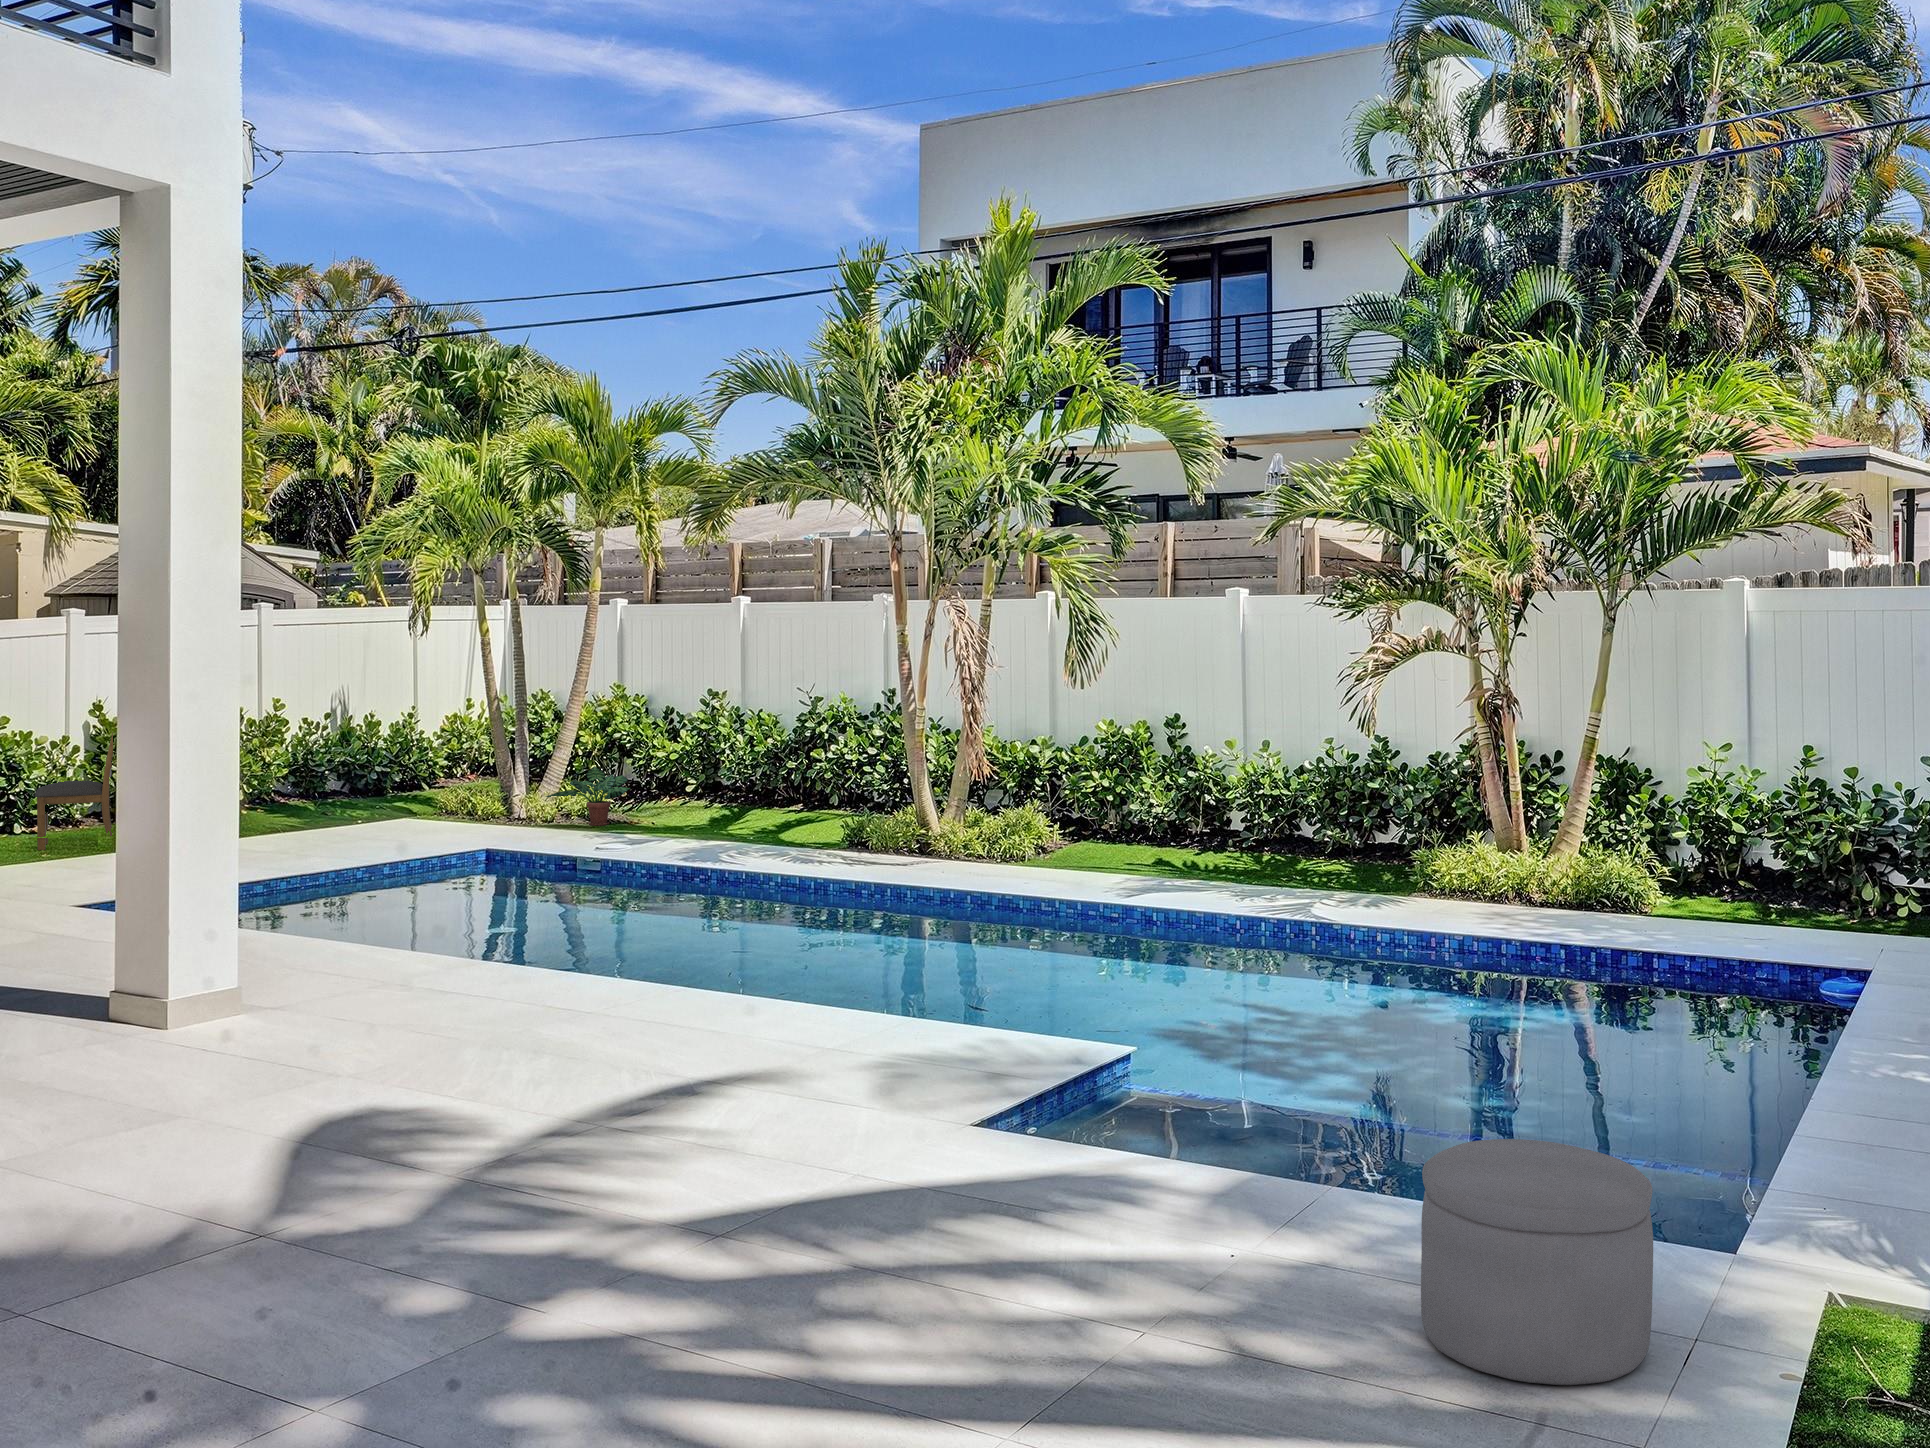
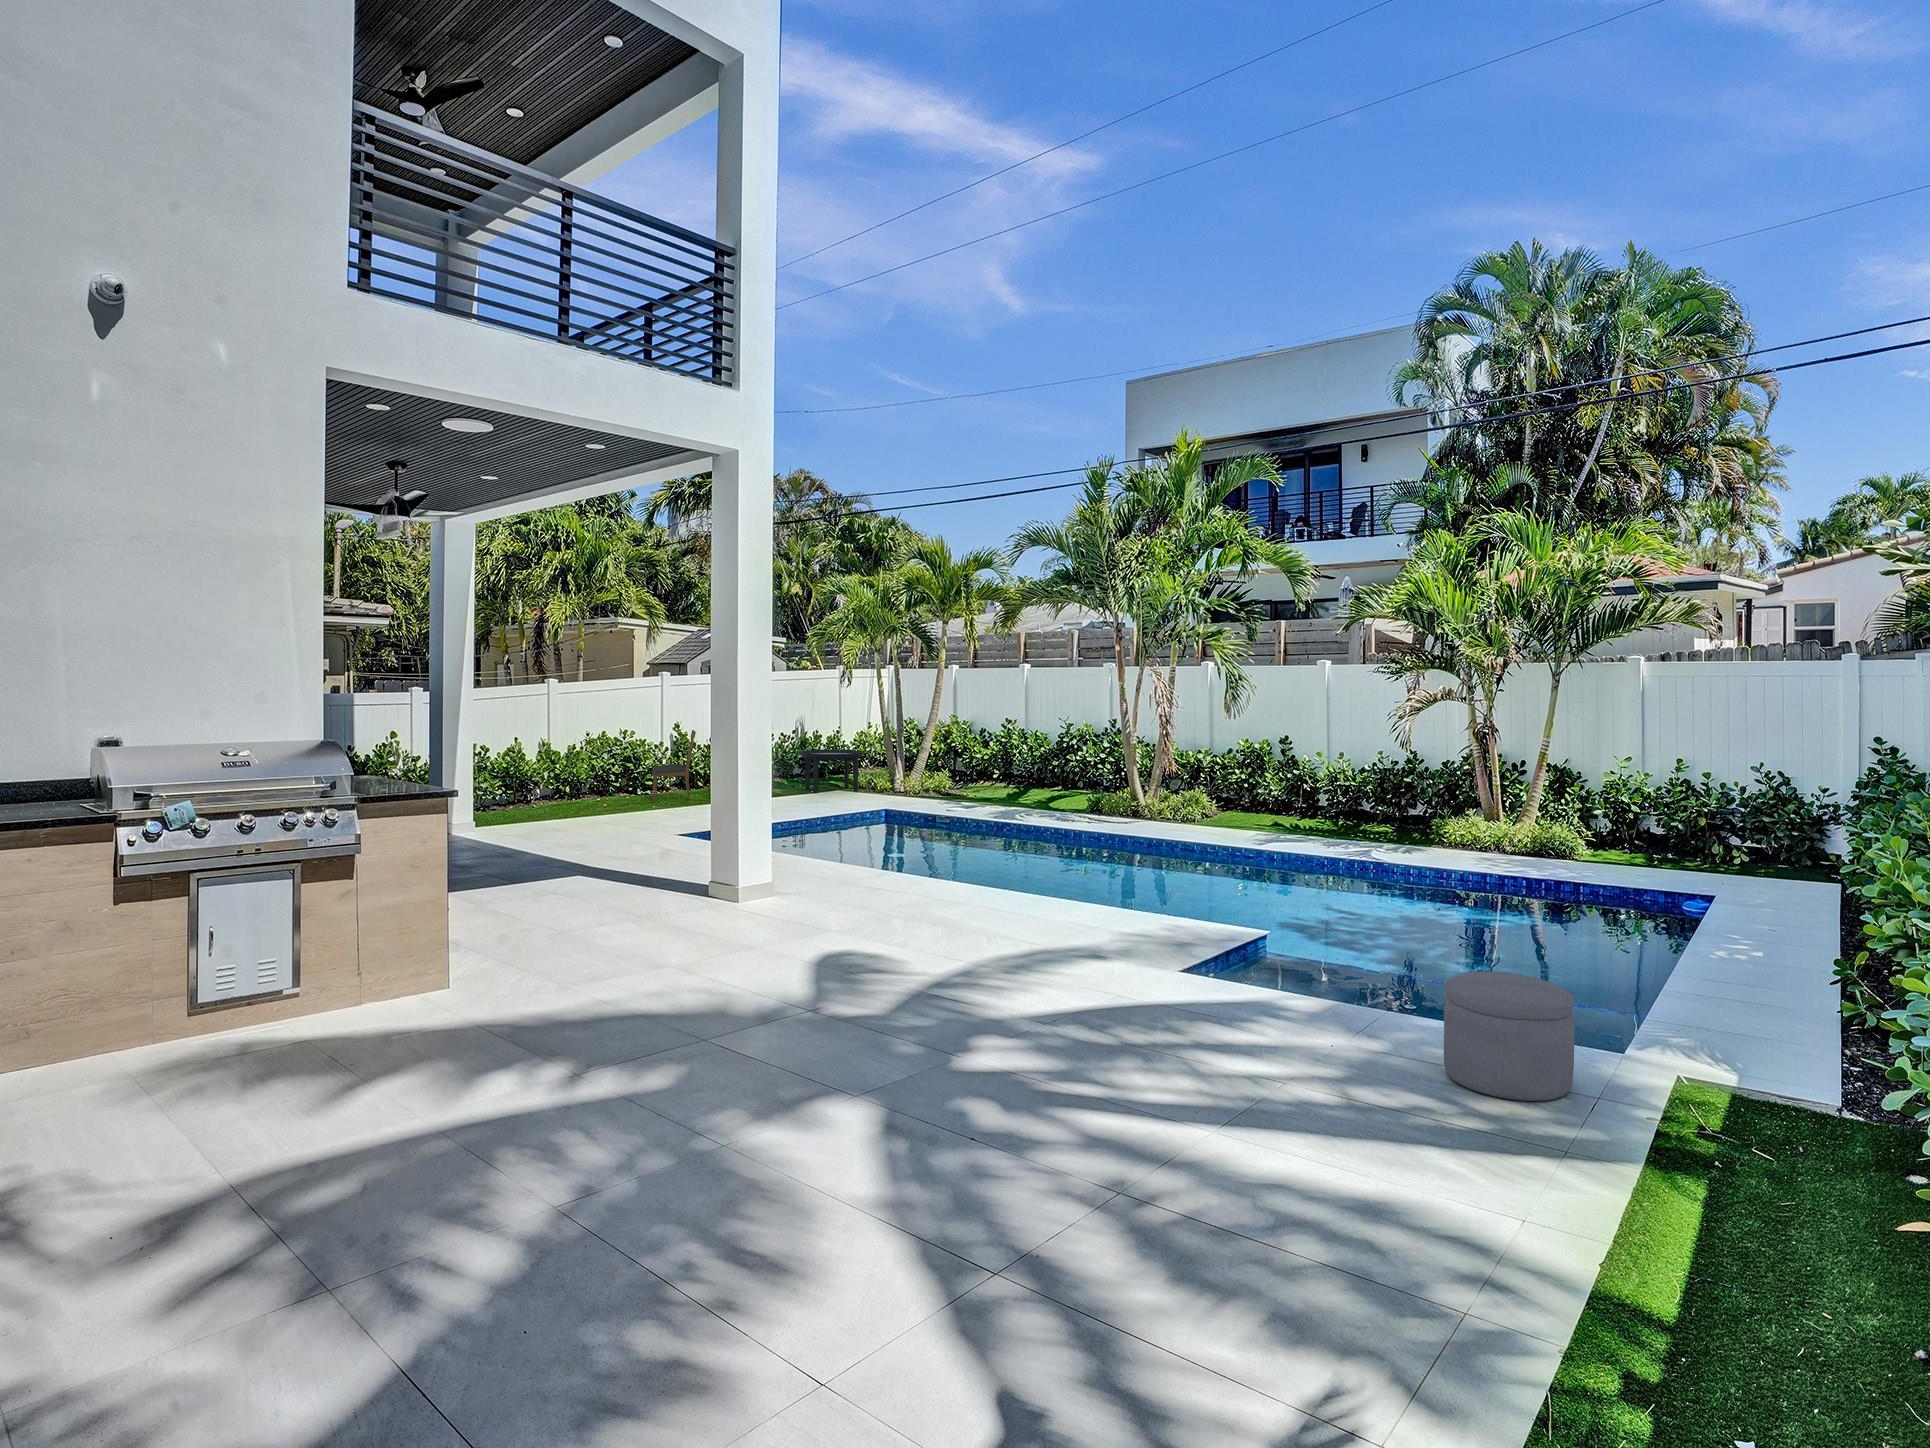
round table: none [324,751,450,829] -> present [798,750,865,793]
potted plant: present [546,766,630,826] -> none [918,760,965,794]

